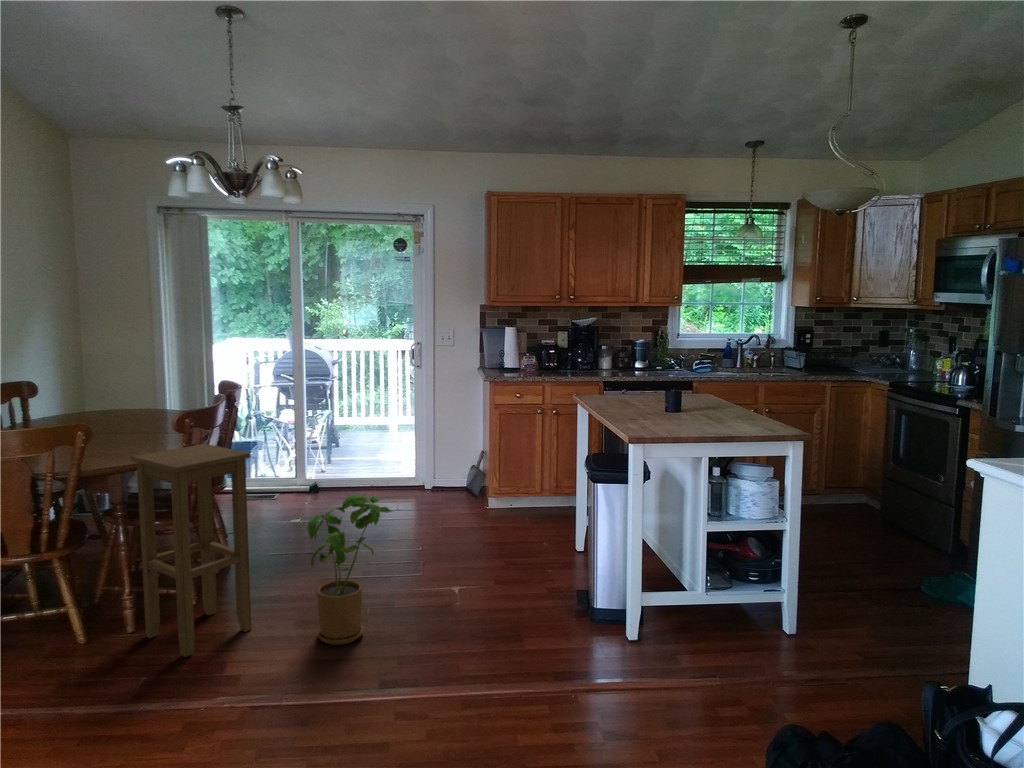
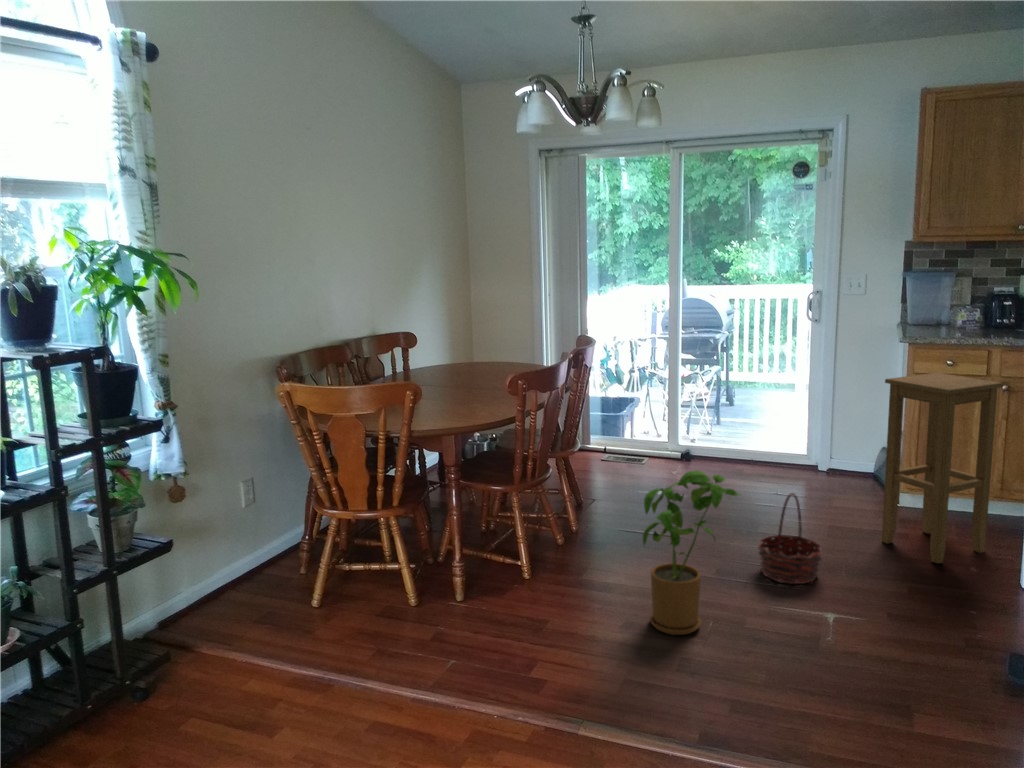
stool: present [131,444,251,657] -> present [882,373,1003,563]
basket: none [397,506,449,583] -> present [758,493,822,584]

